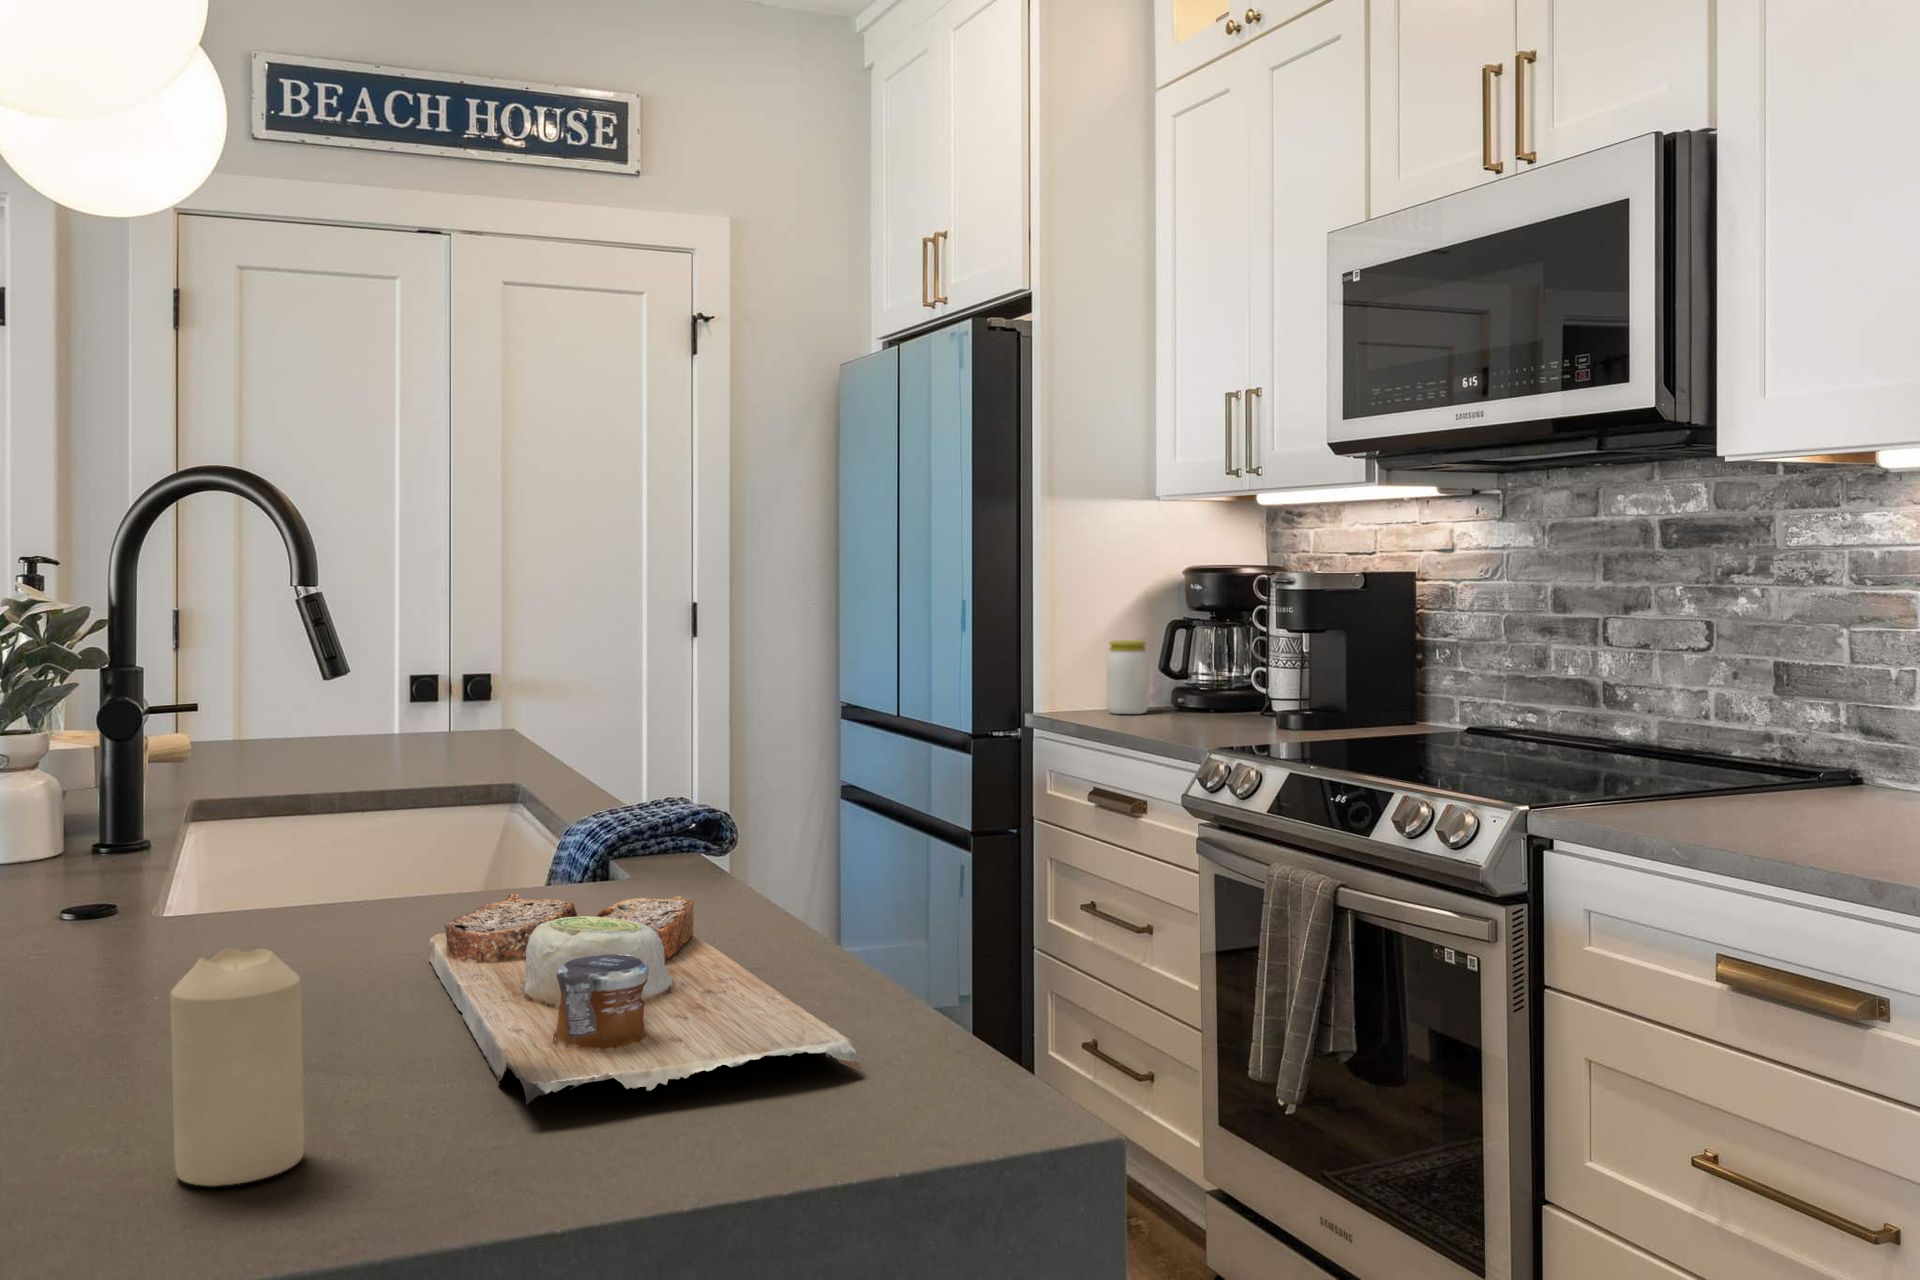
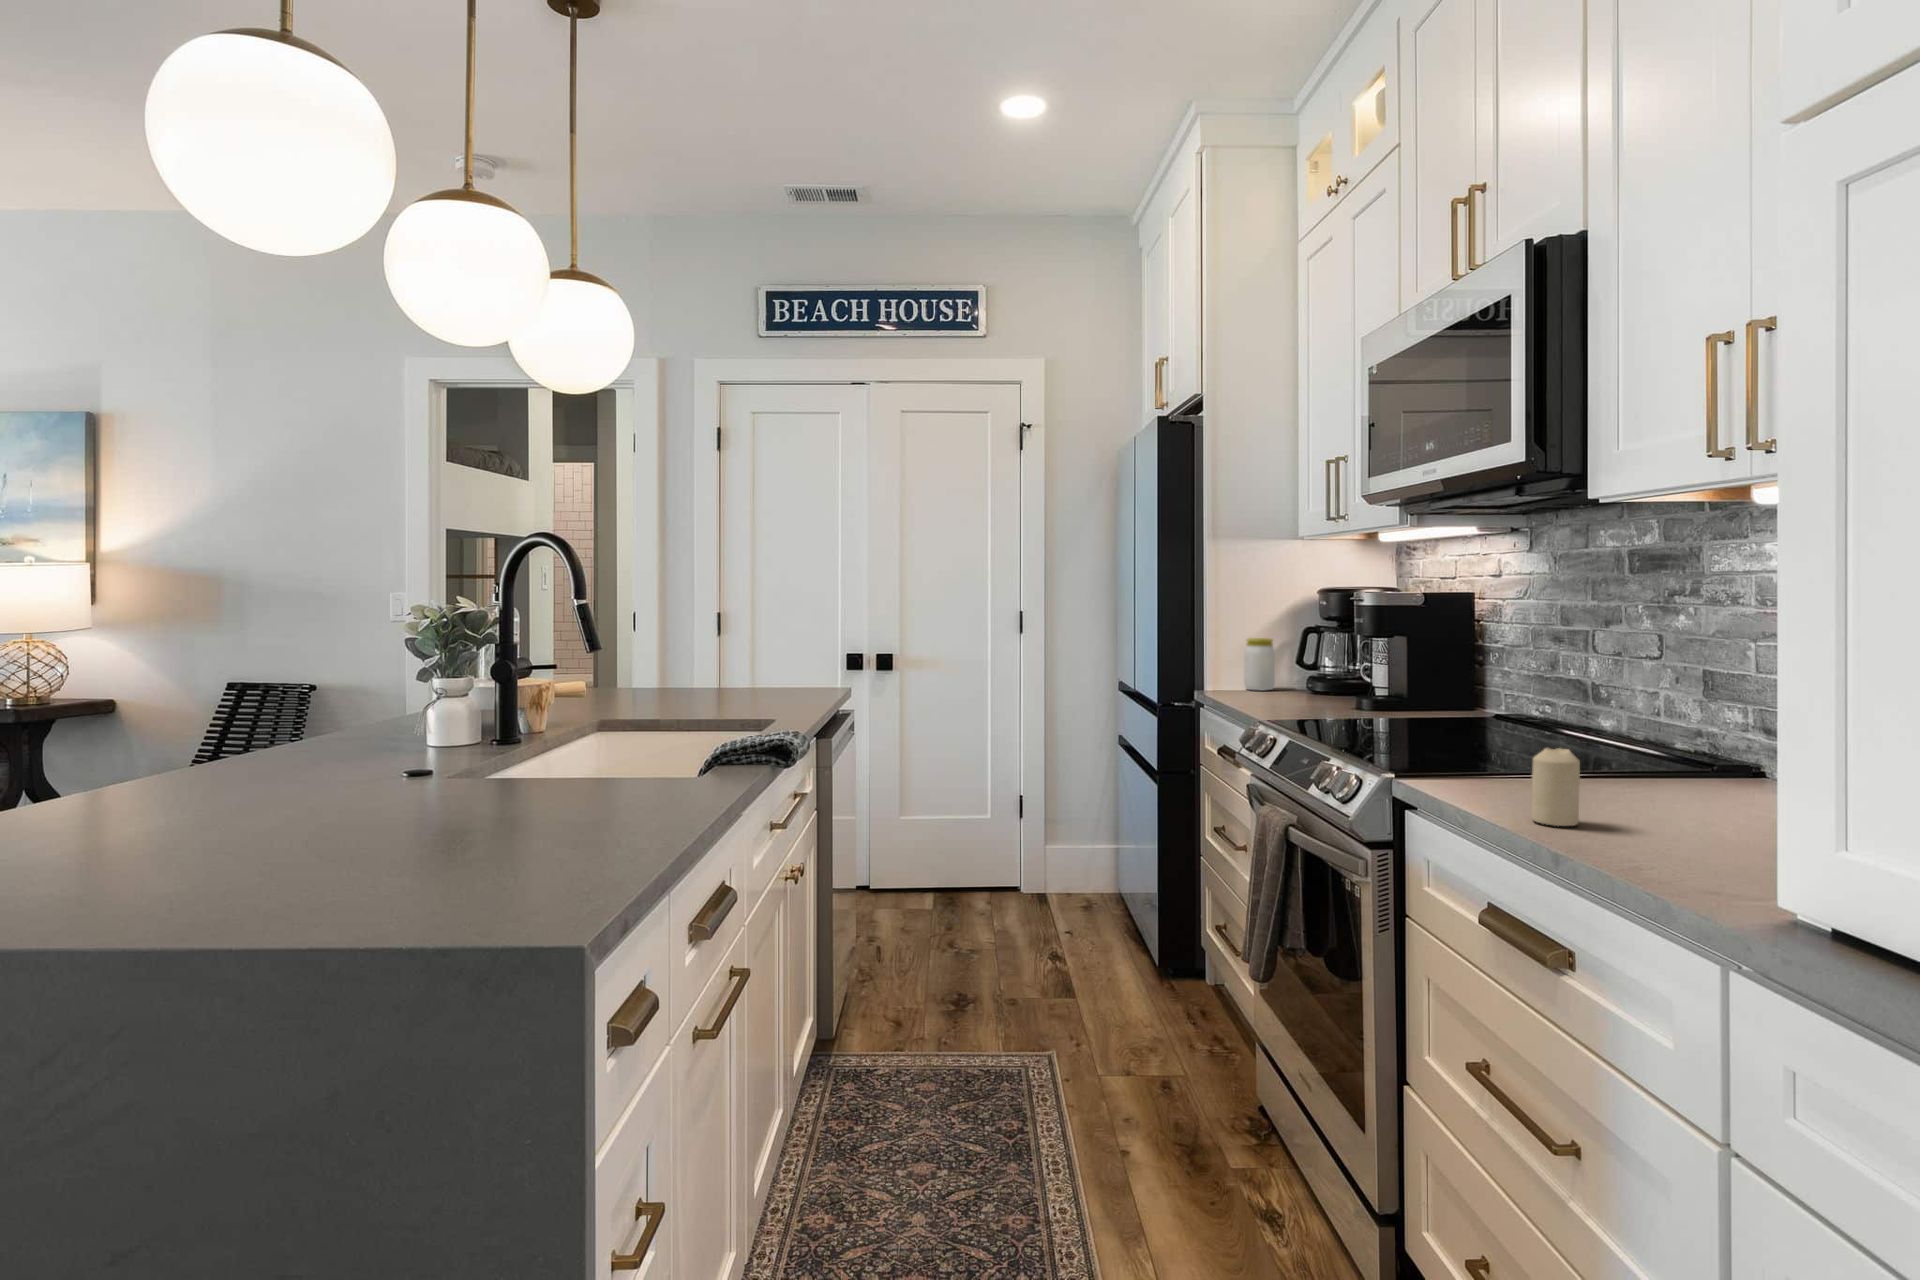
cutting board: present [429,894,862,1105] -> none [378,780,654,889]
candle: present [171,949,304,1186] -> present [1532,748,1580,826]

